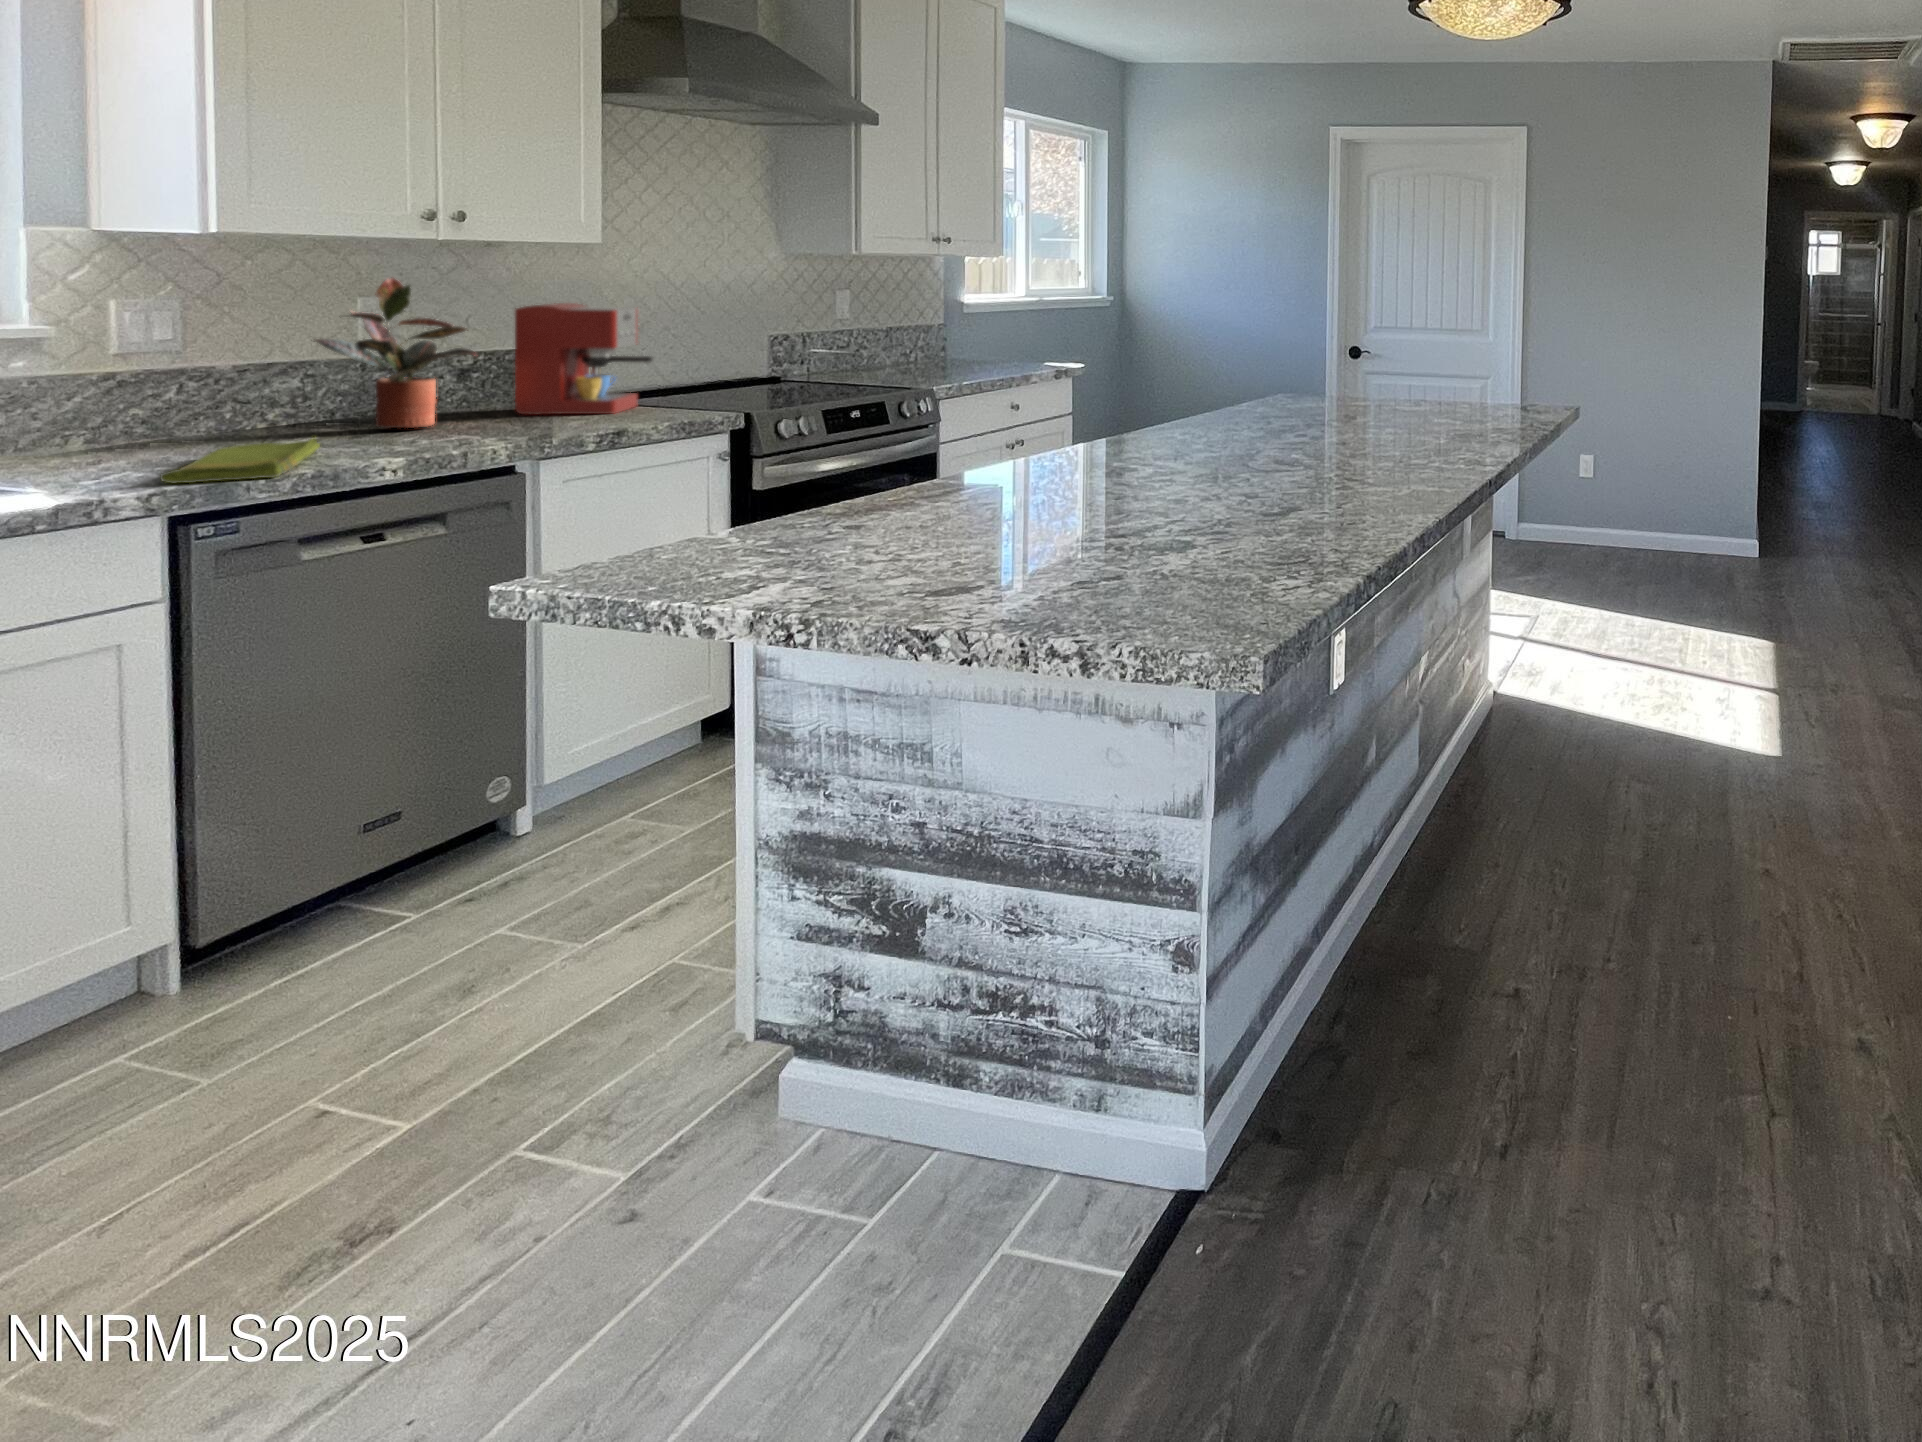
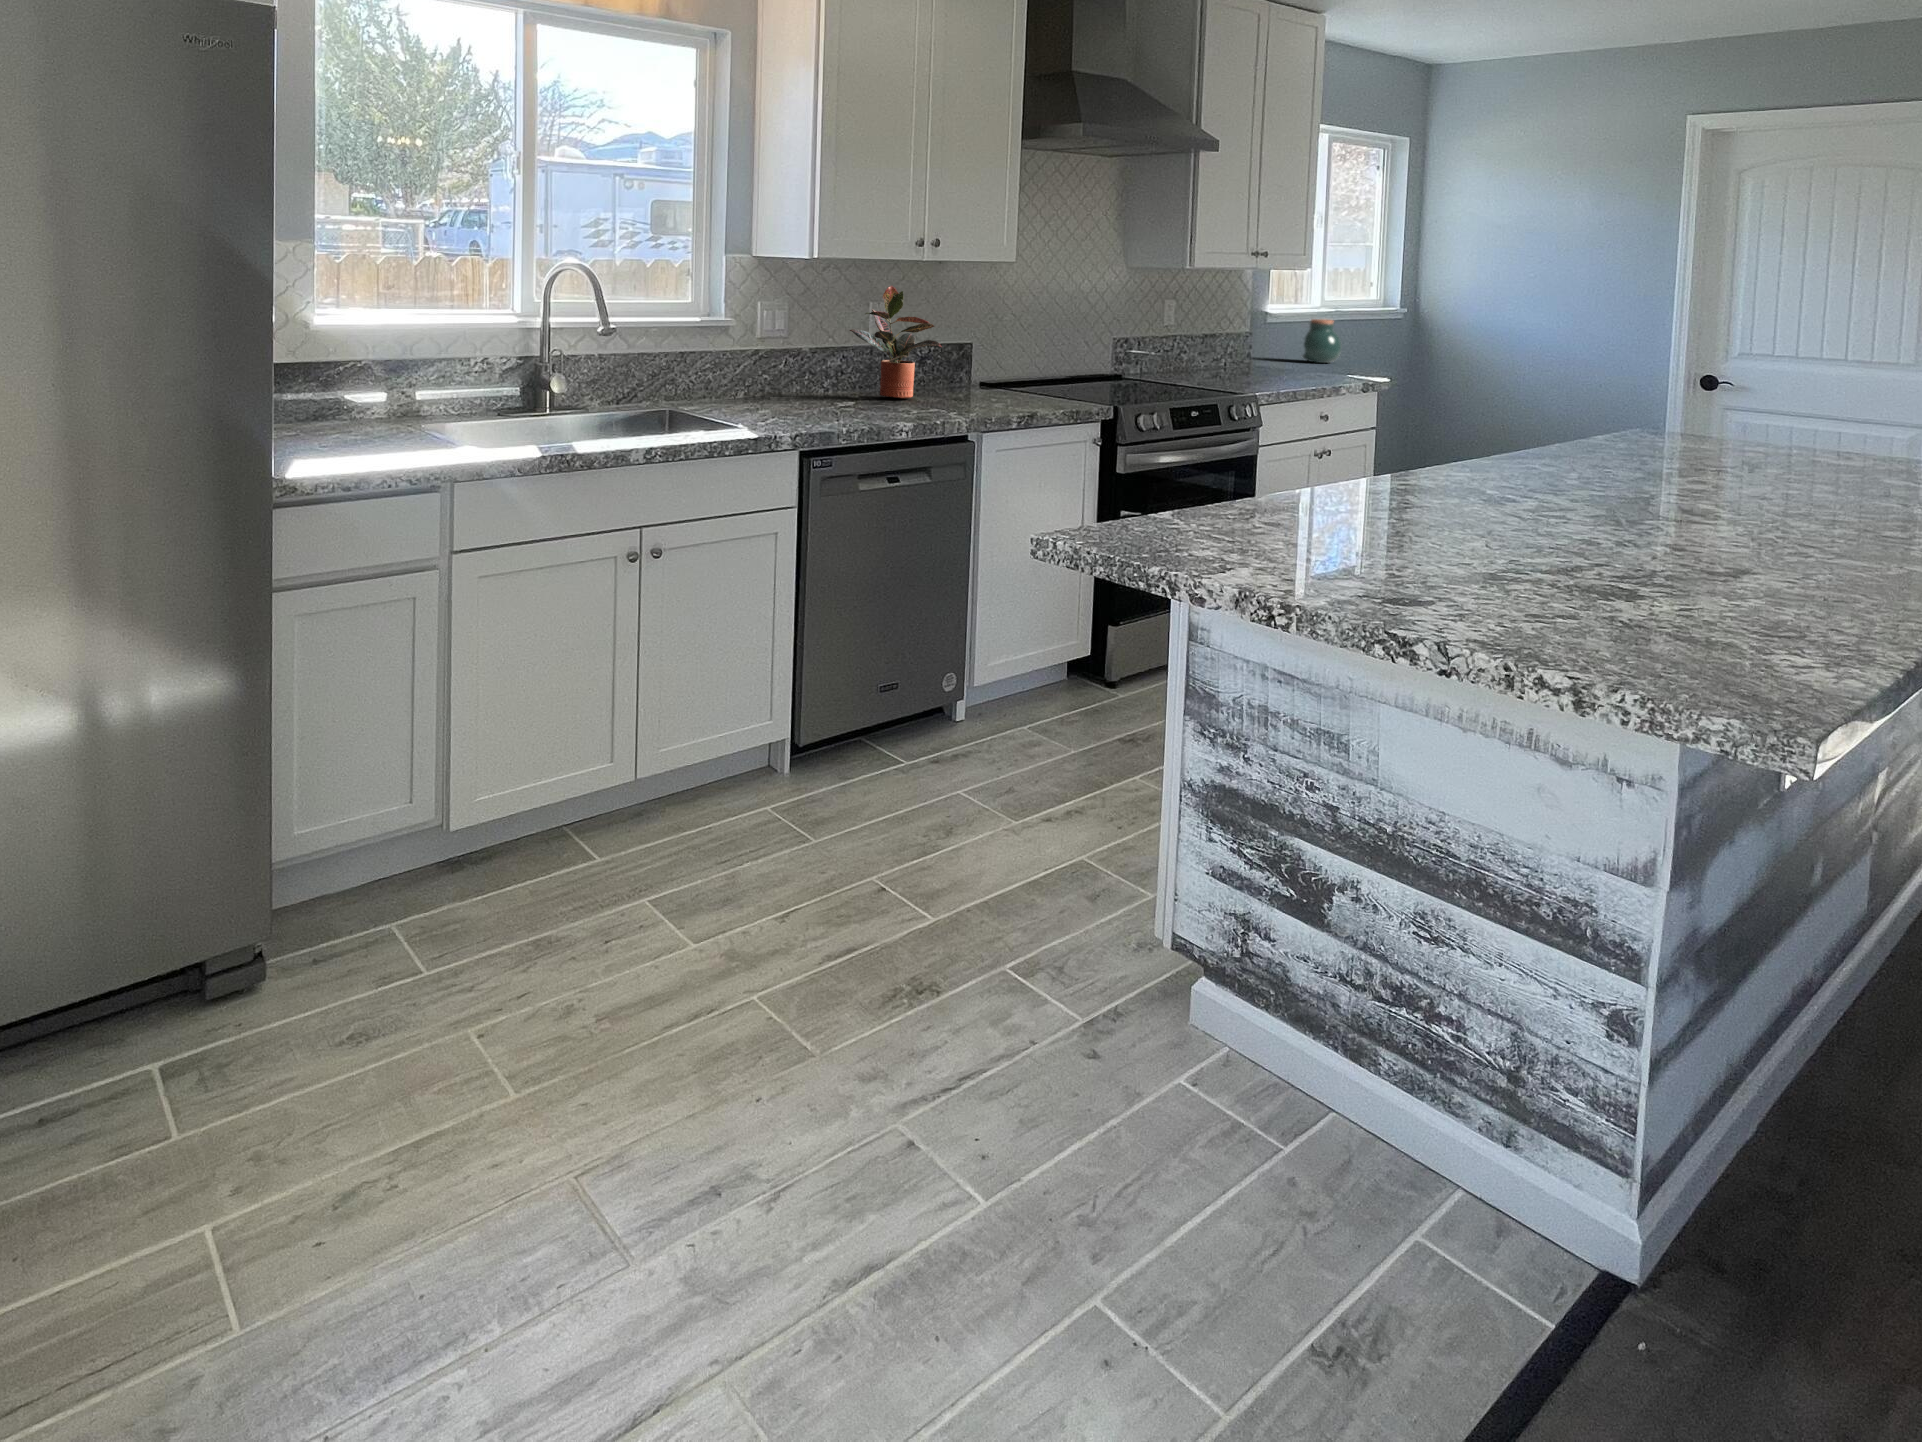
coffee maker: present [515,303,653,414] -> none [956,307,1047,398]
jar: none [1003,307,1046,351] -> present [1301,319,1341,363]
dish towel: present [160,437,320,483] -> none [791,400,860,428]

